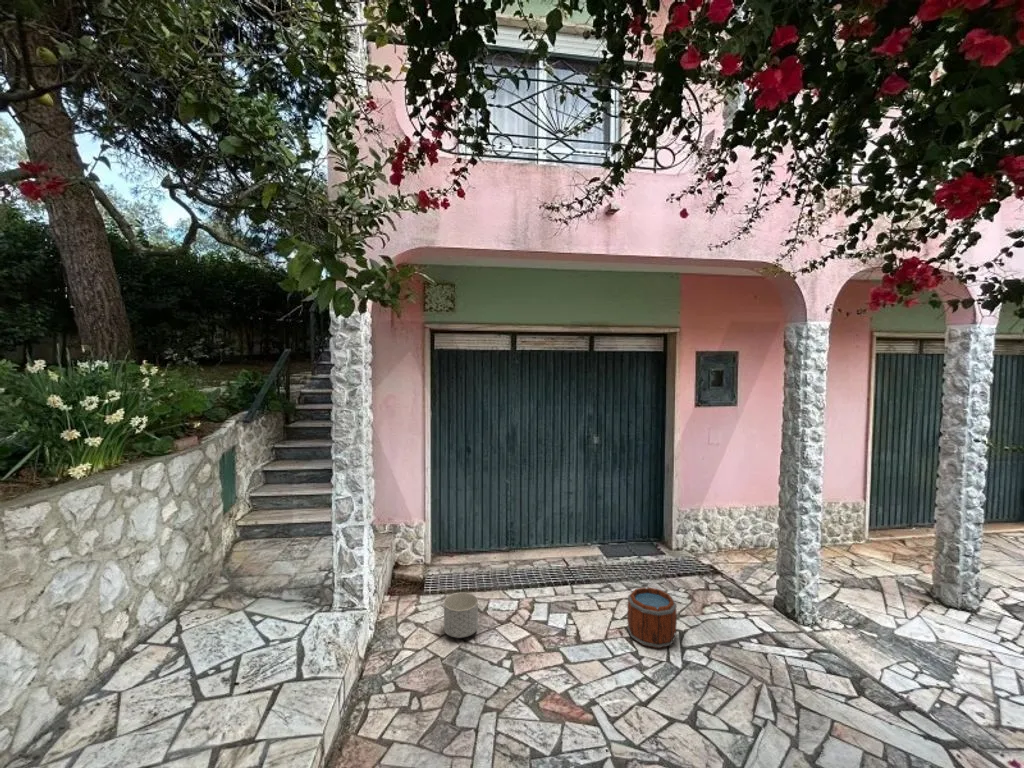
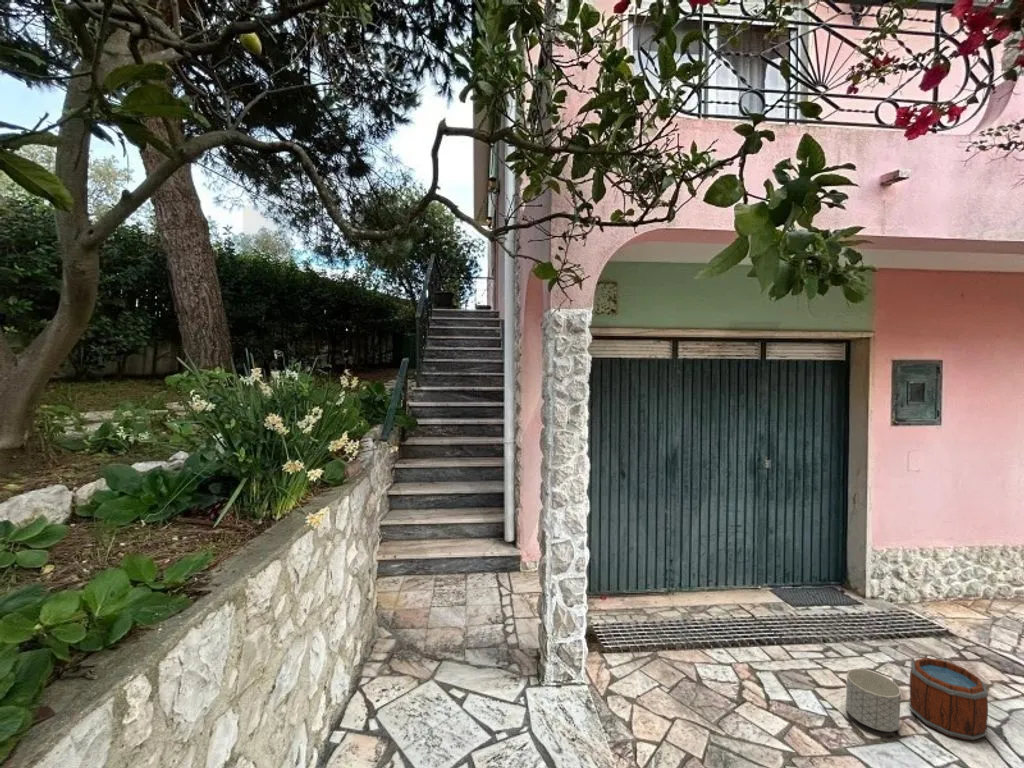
planter: present [444,592,478,638] -> present [846,669,901,732]

